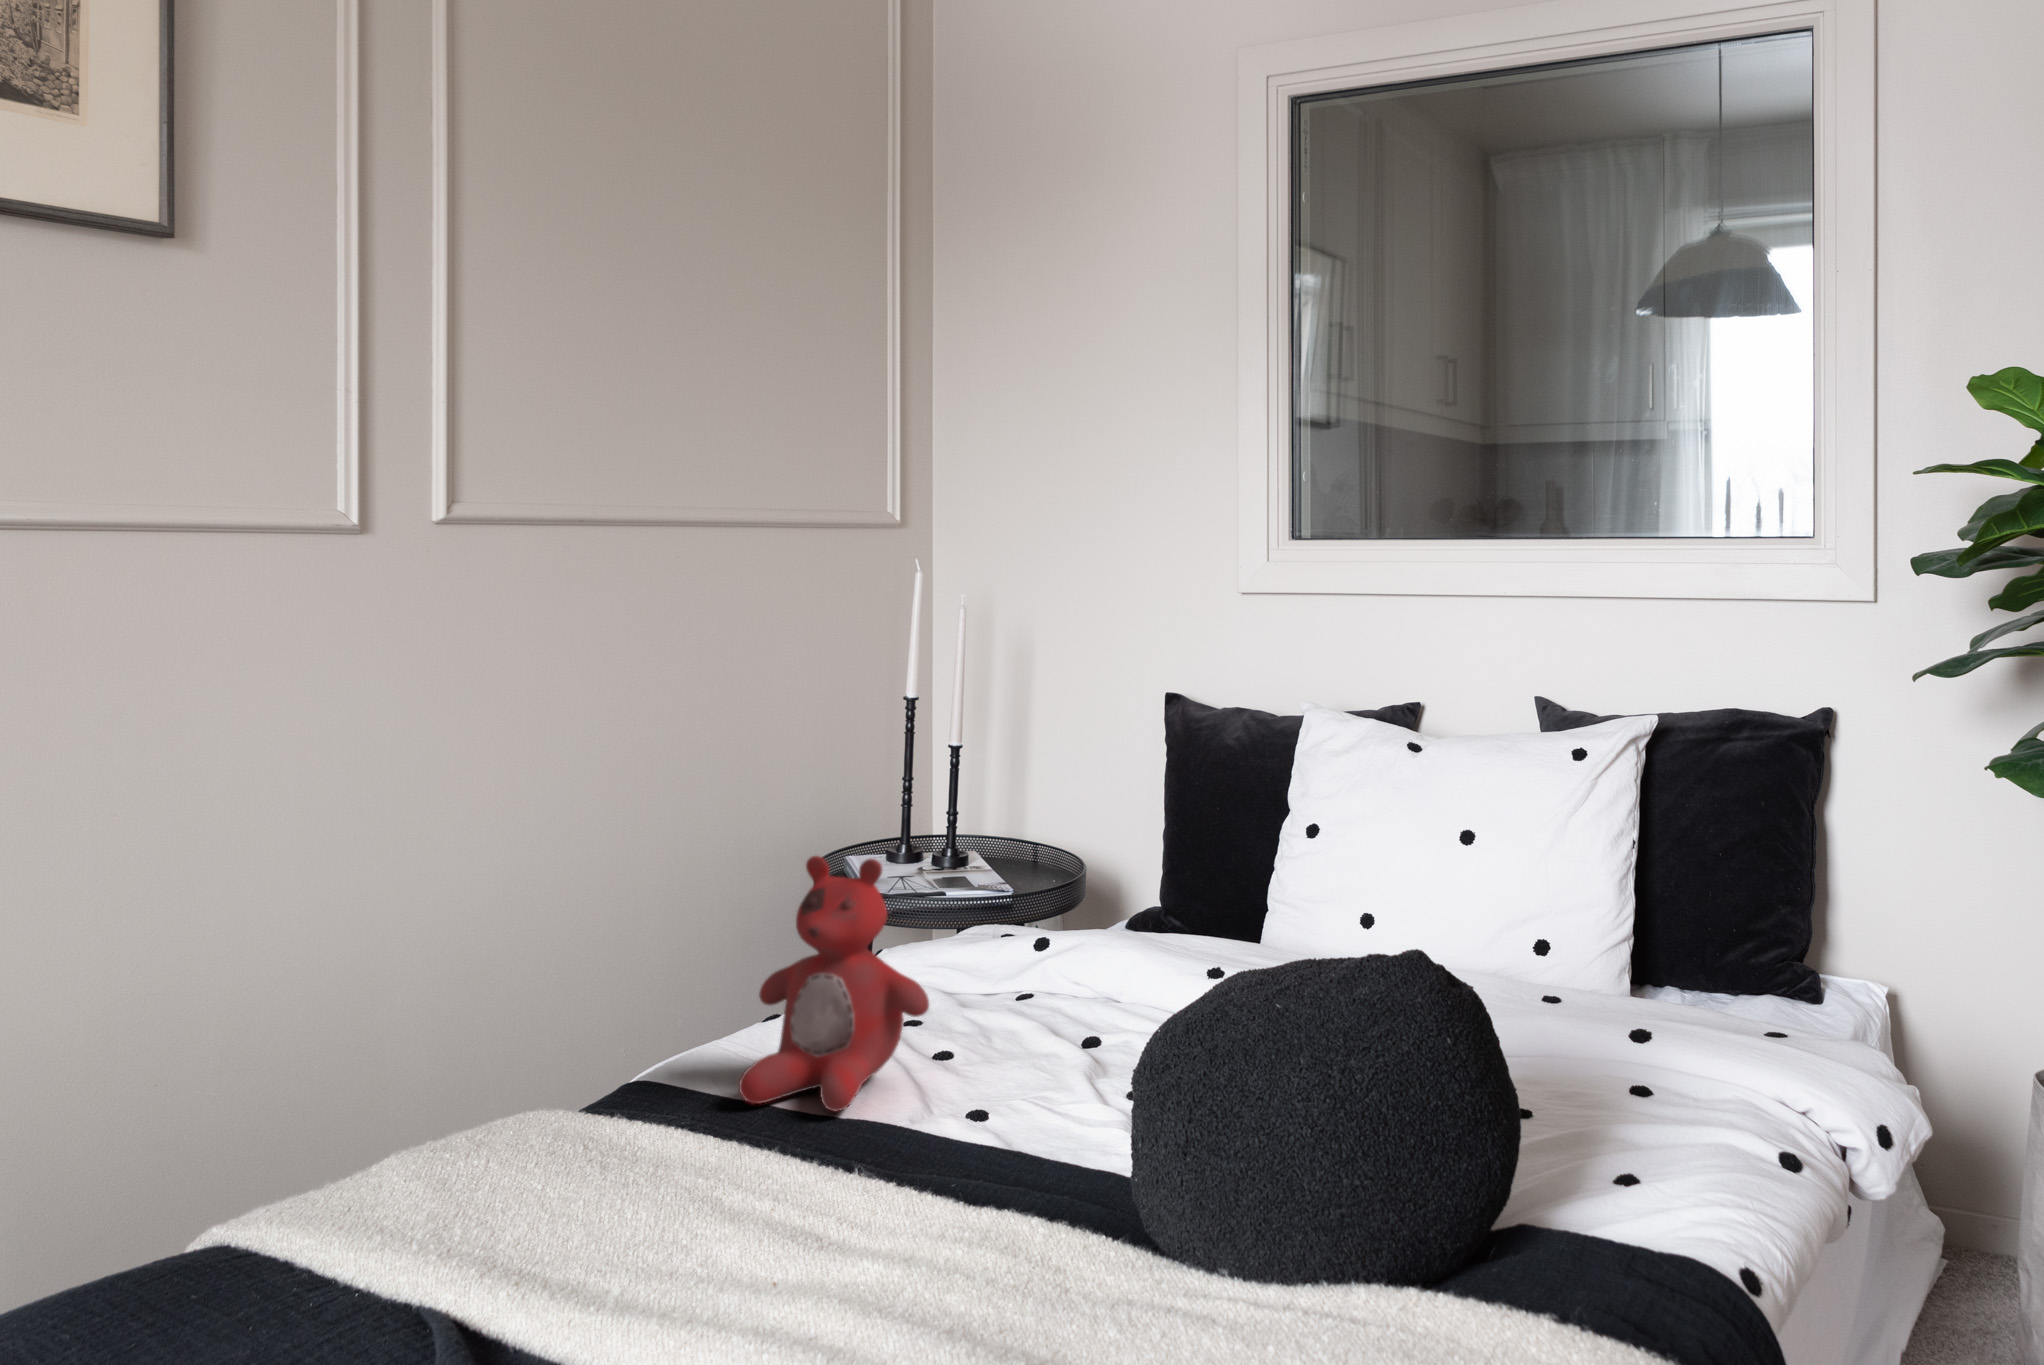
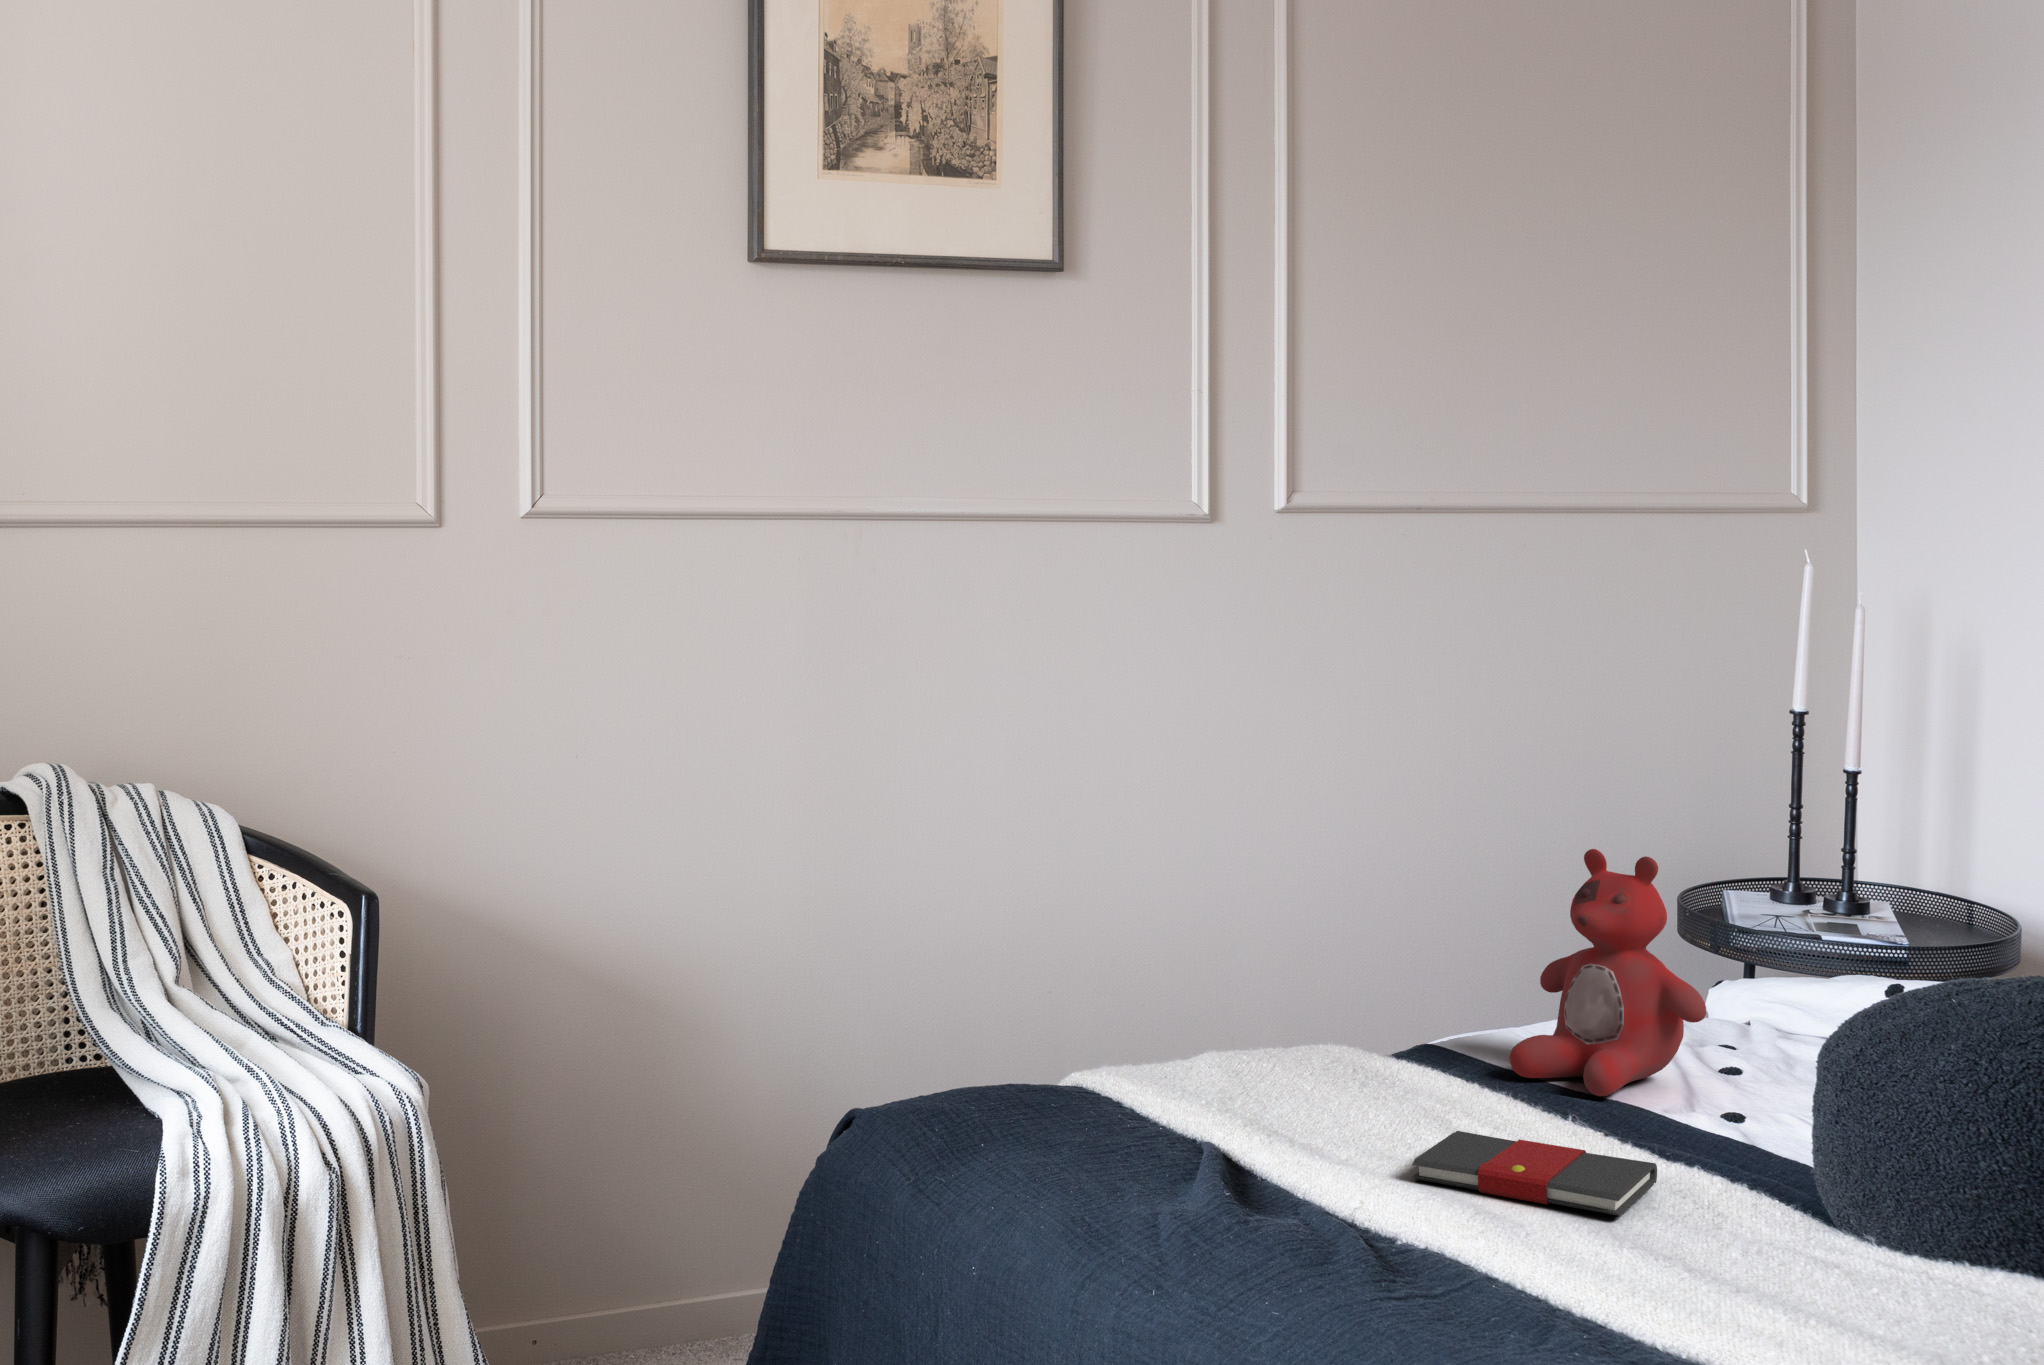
book: none [699,1201,950,1295] -> present [1412,1131,1657,1216]

